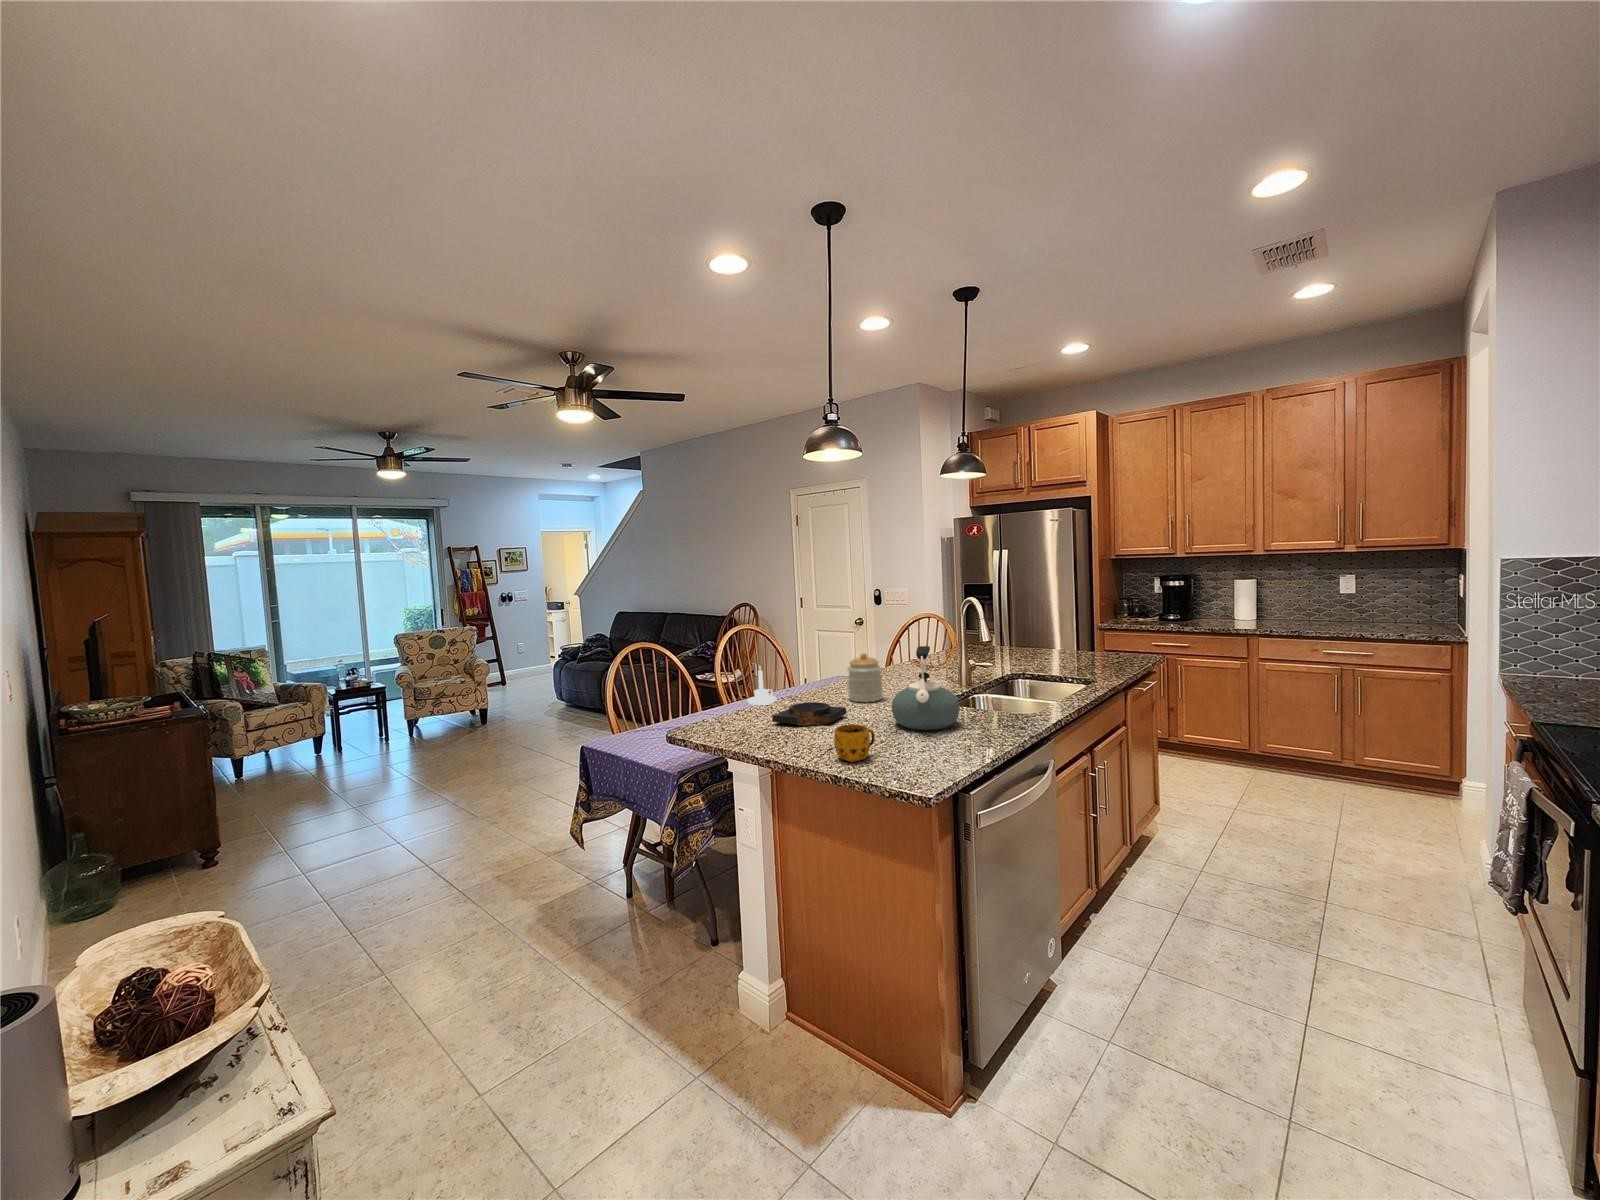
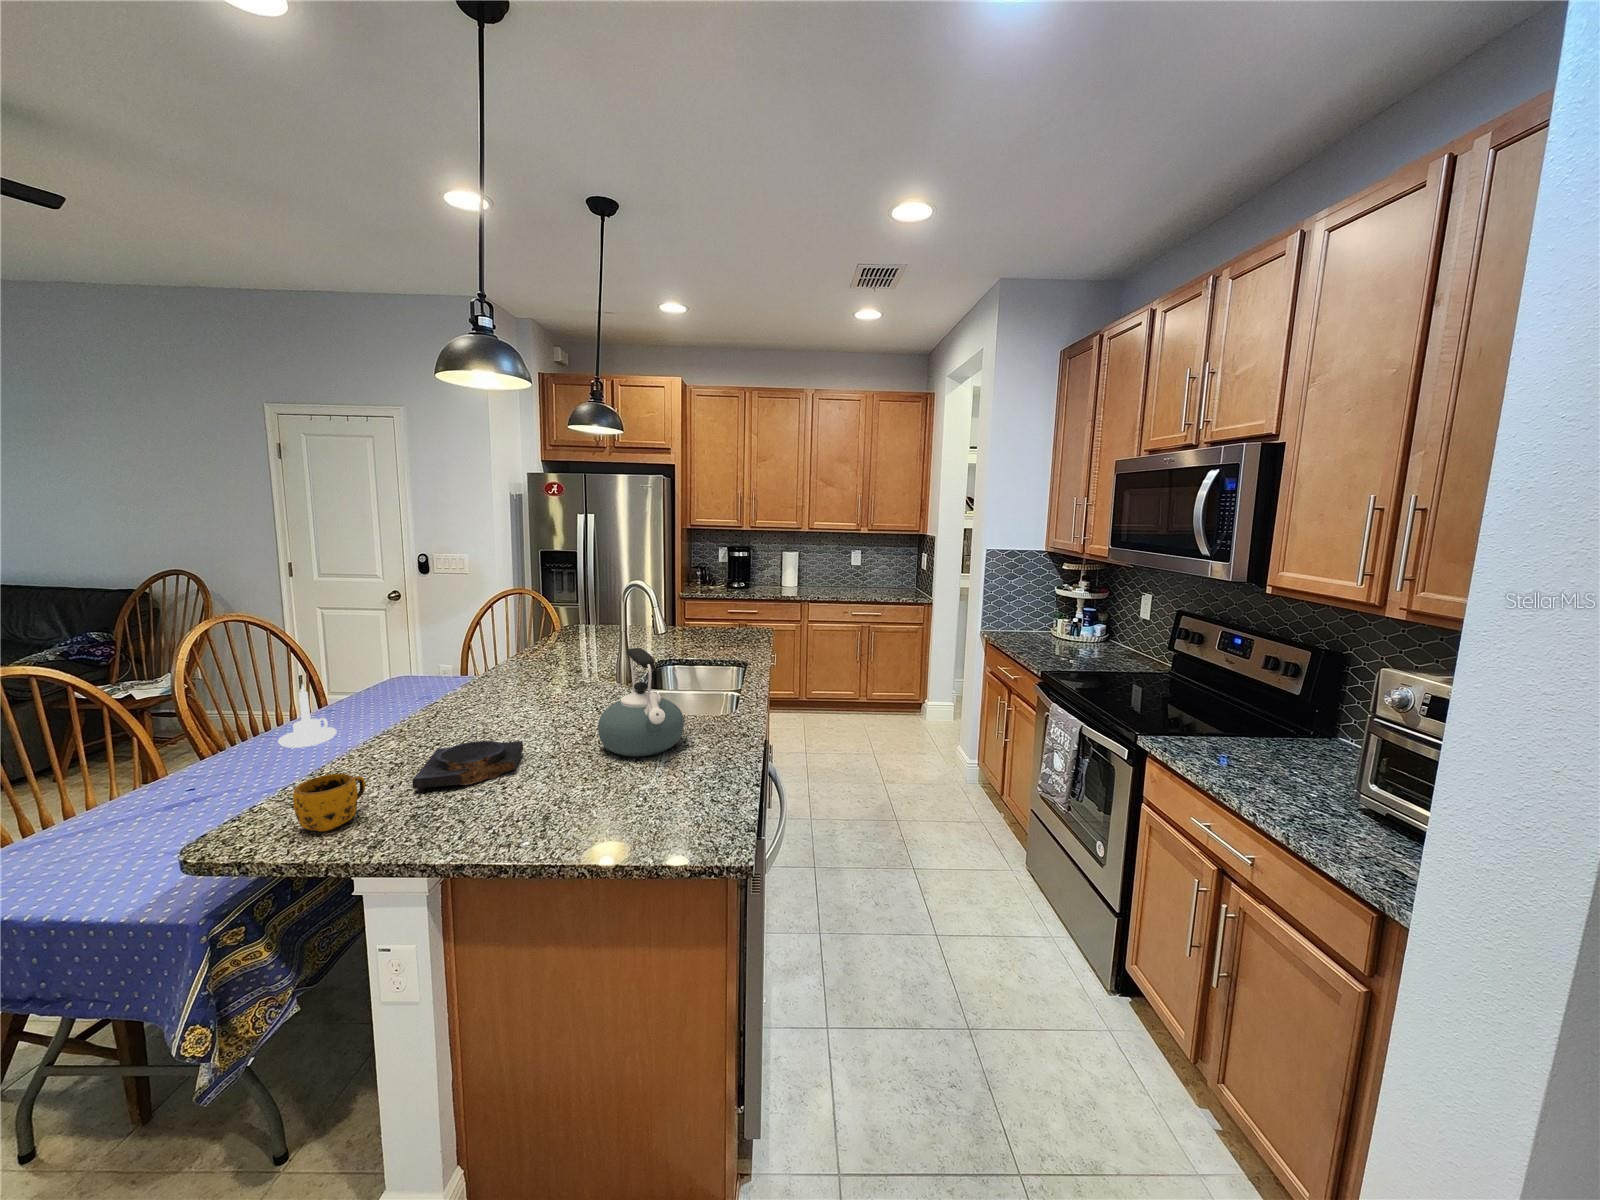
jar: present [847,653,882,702] -> none [495,657,547,725]
mug: present [834,724,875,762] -> present [293,774,365,832]

